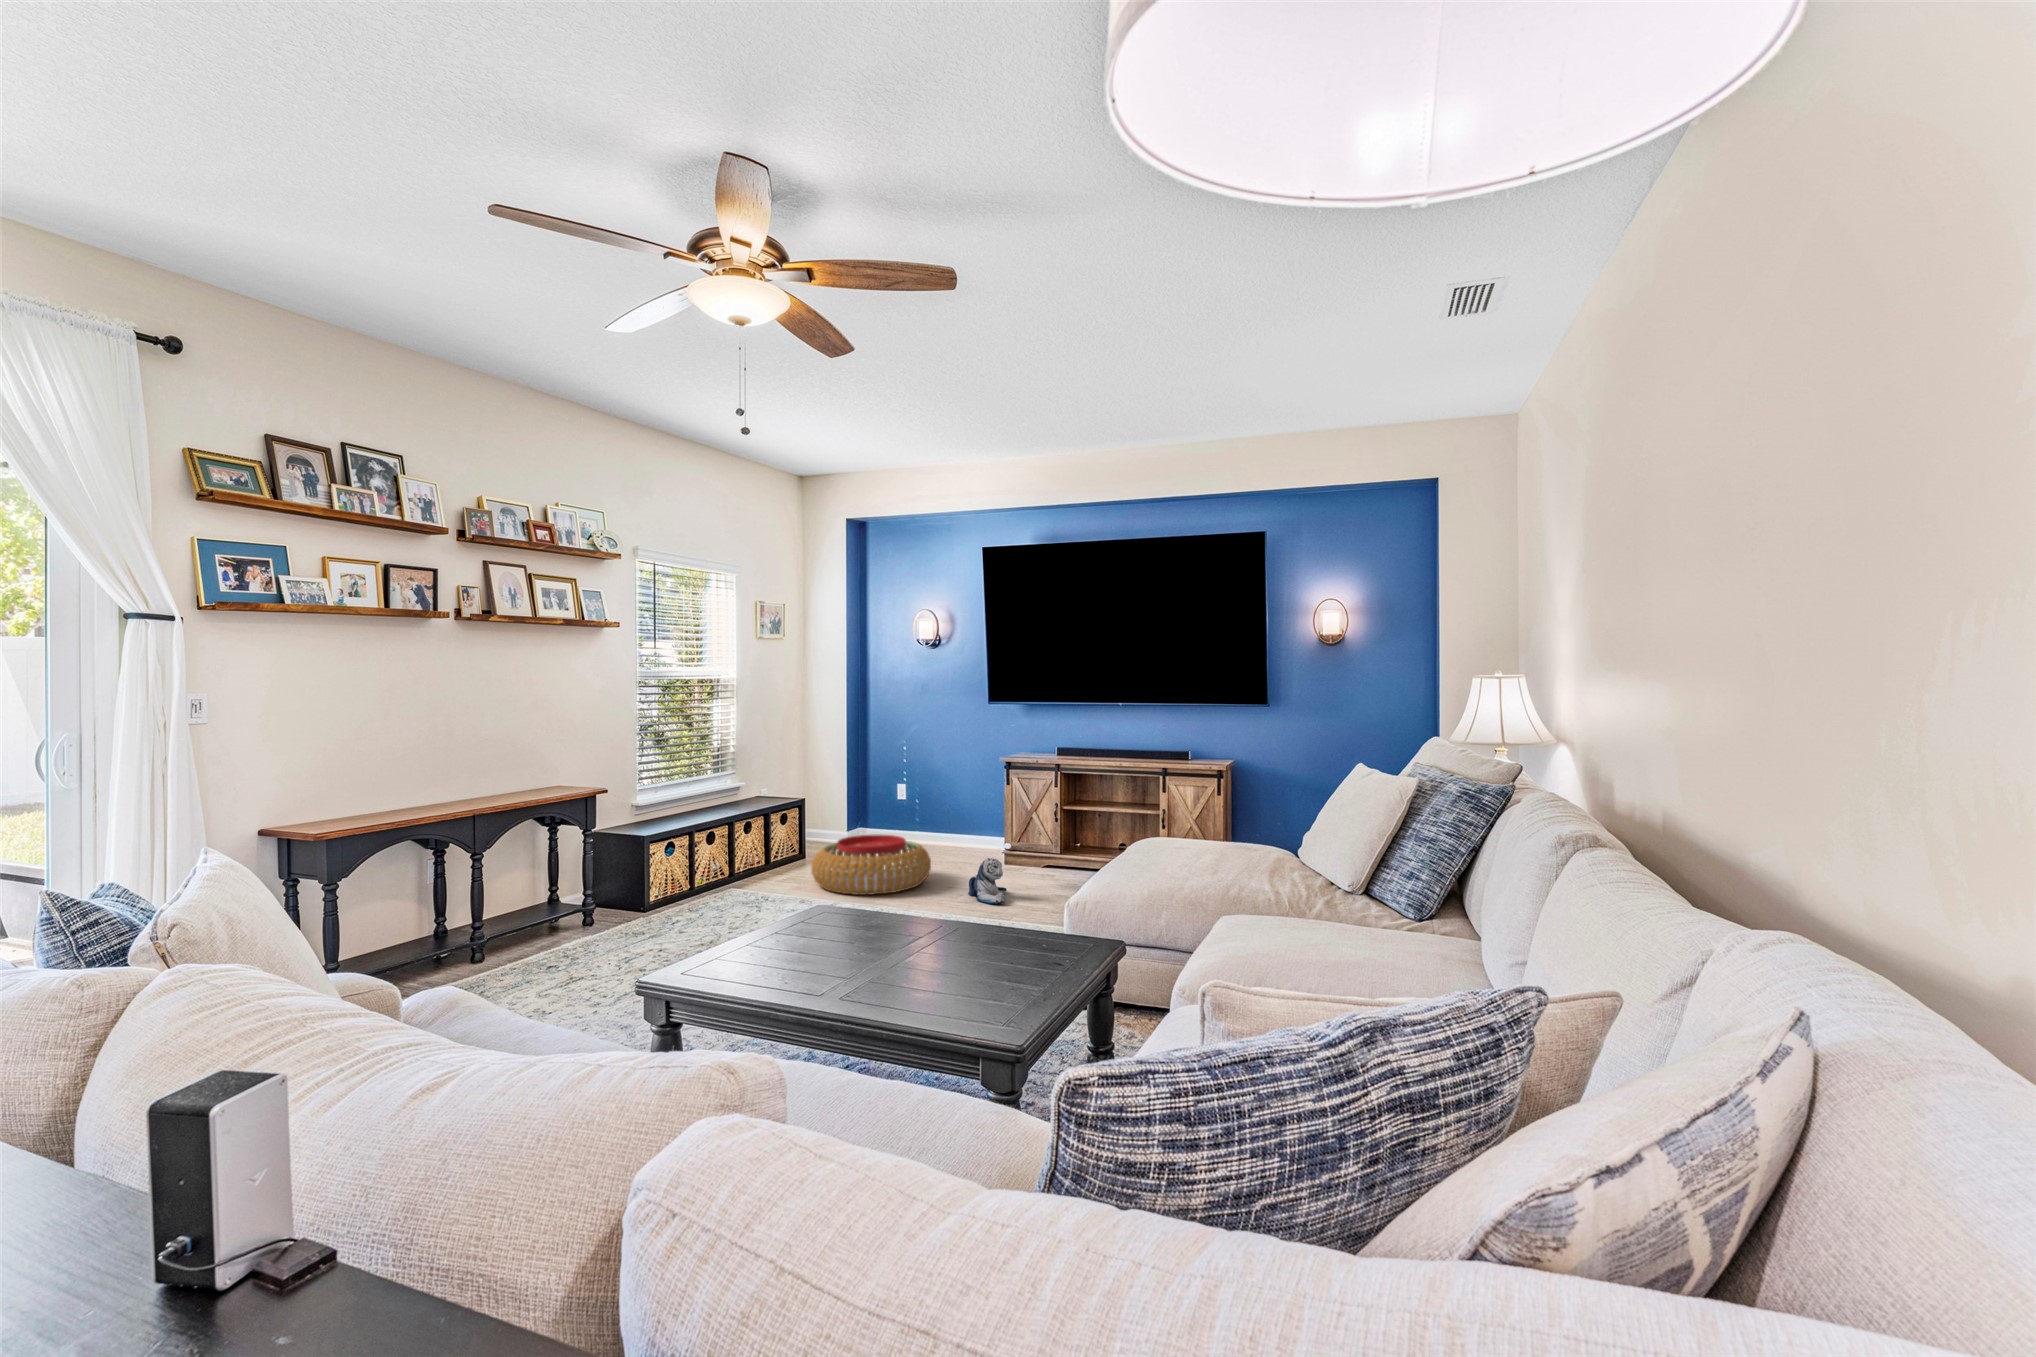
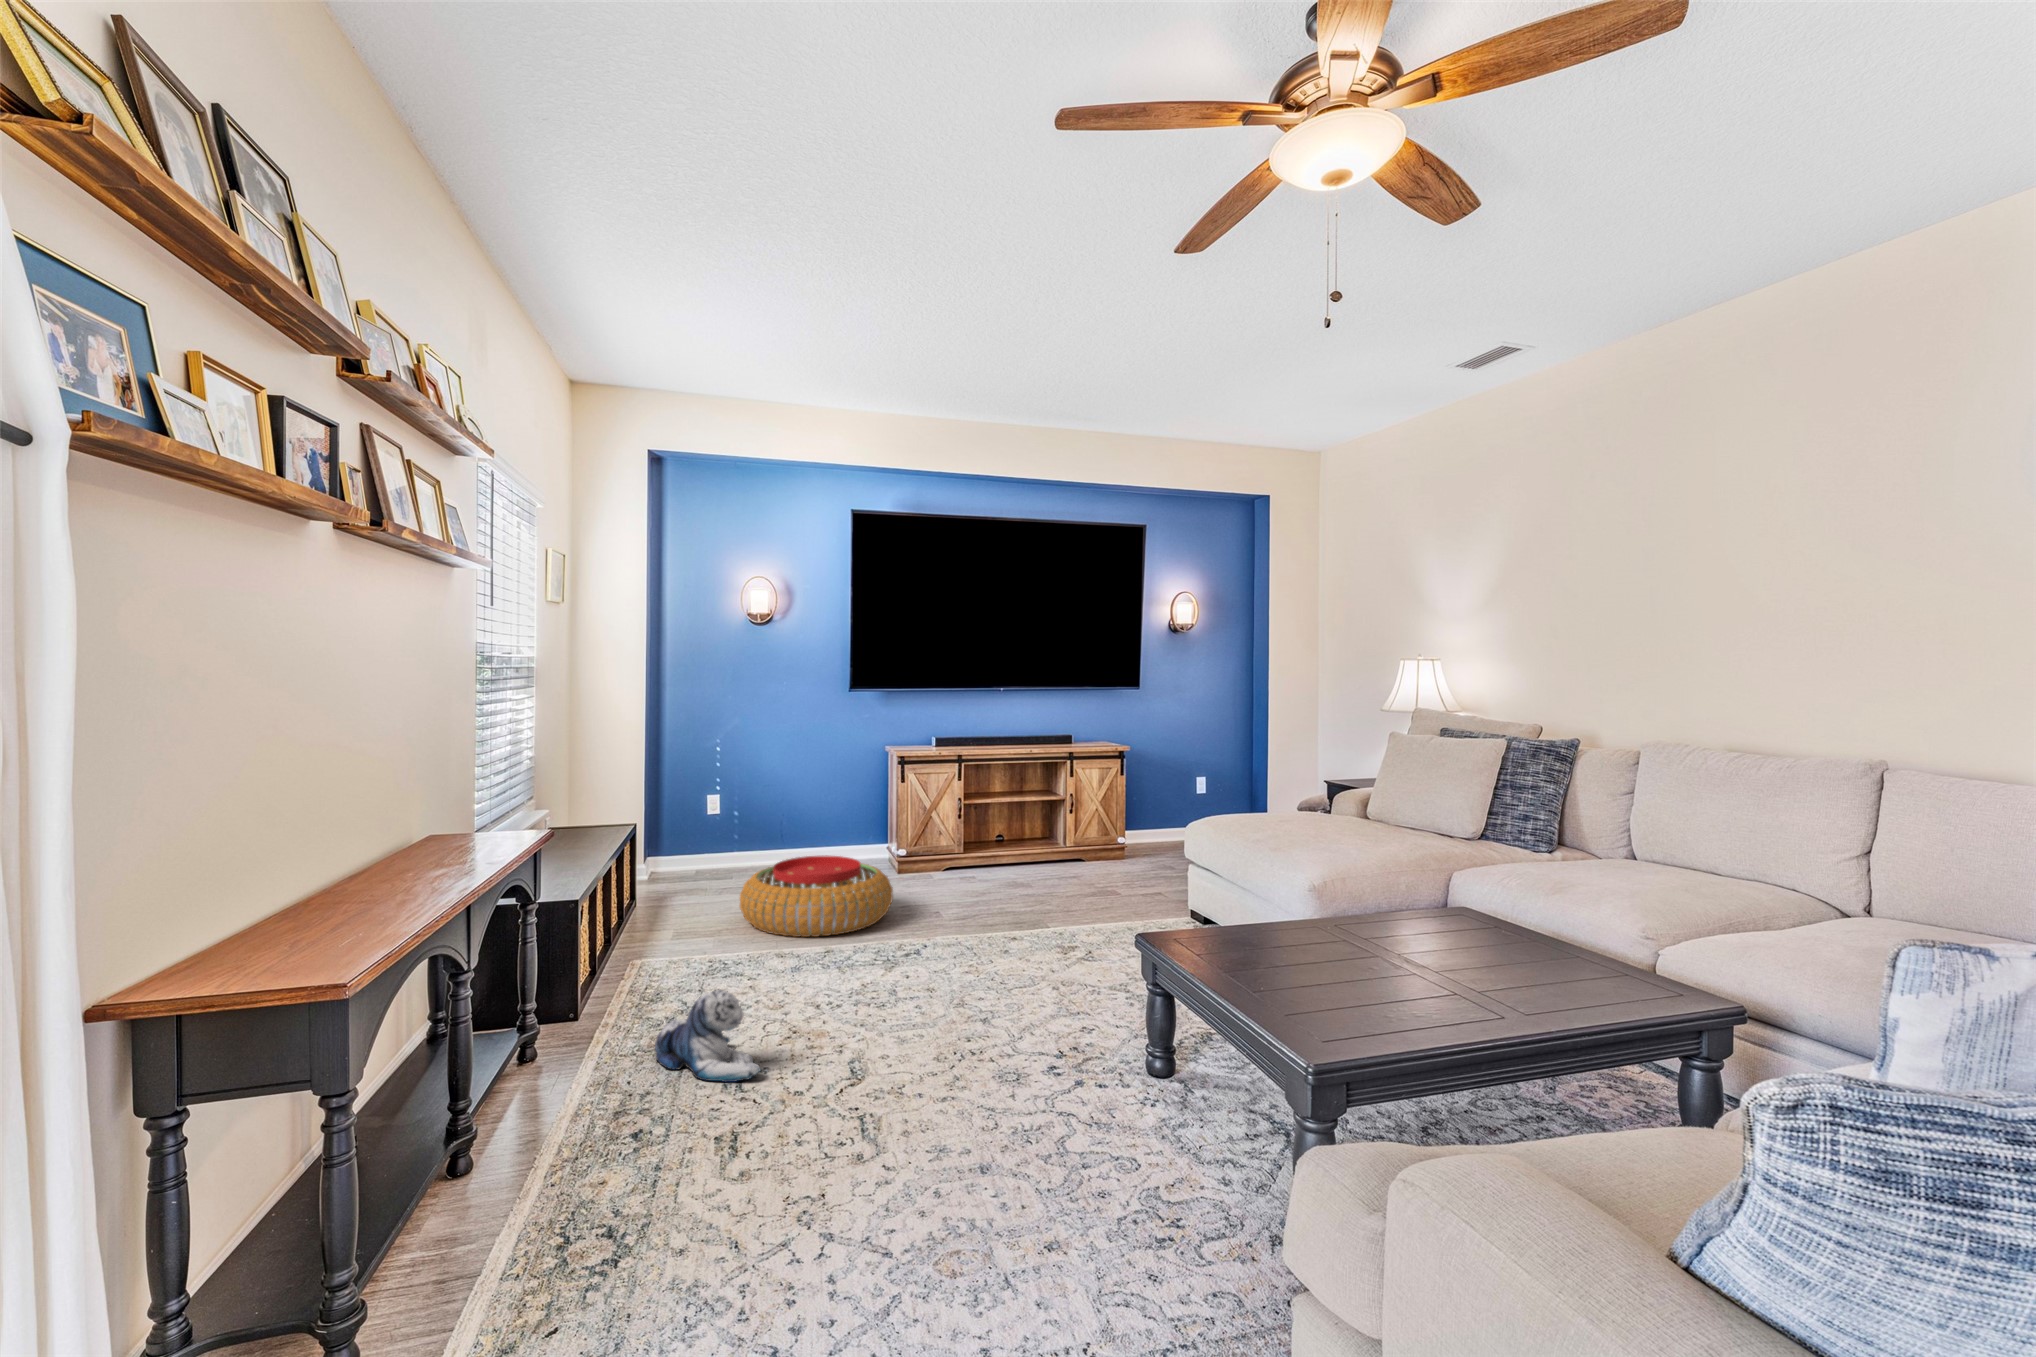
plush toy: present [968,858,1006,904] -> present [655,989,760,1082]

